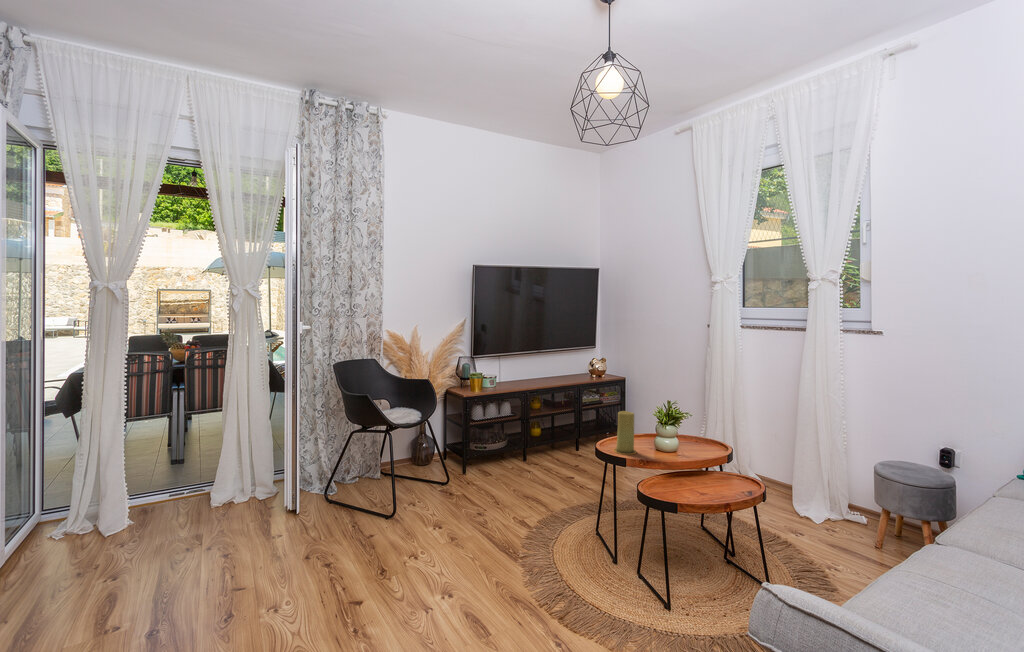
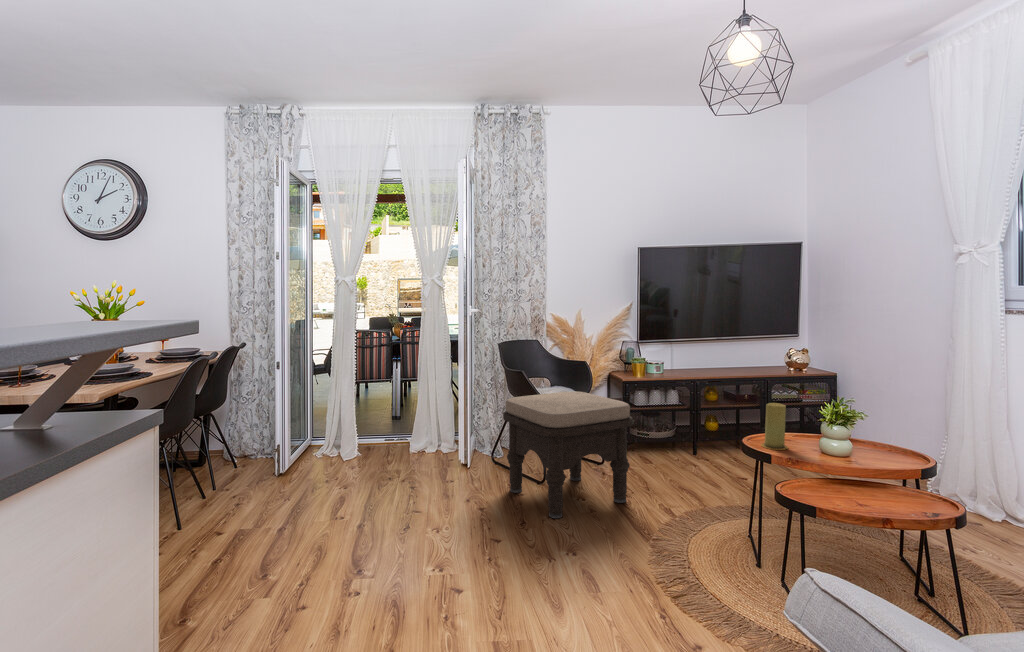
ottoman: none [348,411,488,555] -> present [503,391,632,518]

